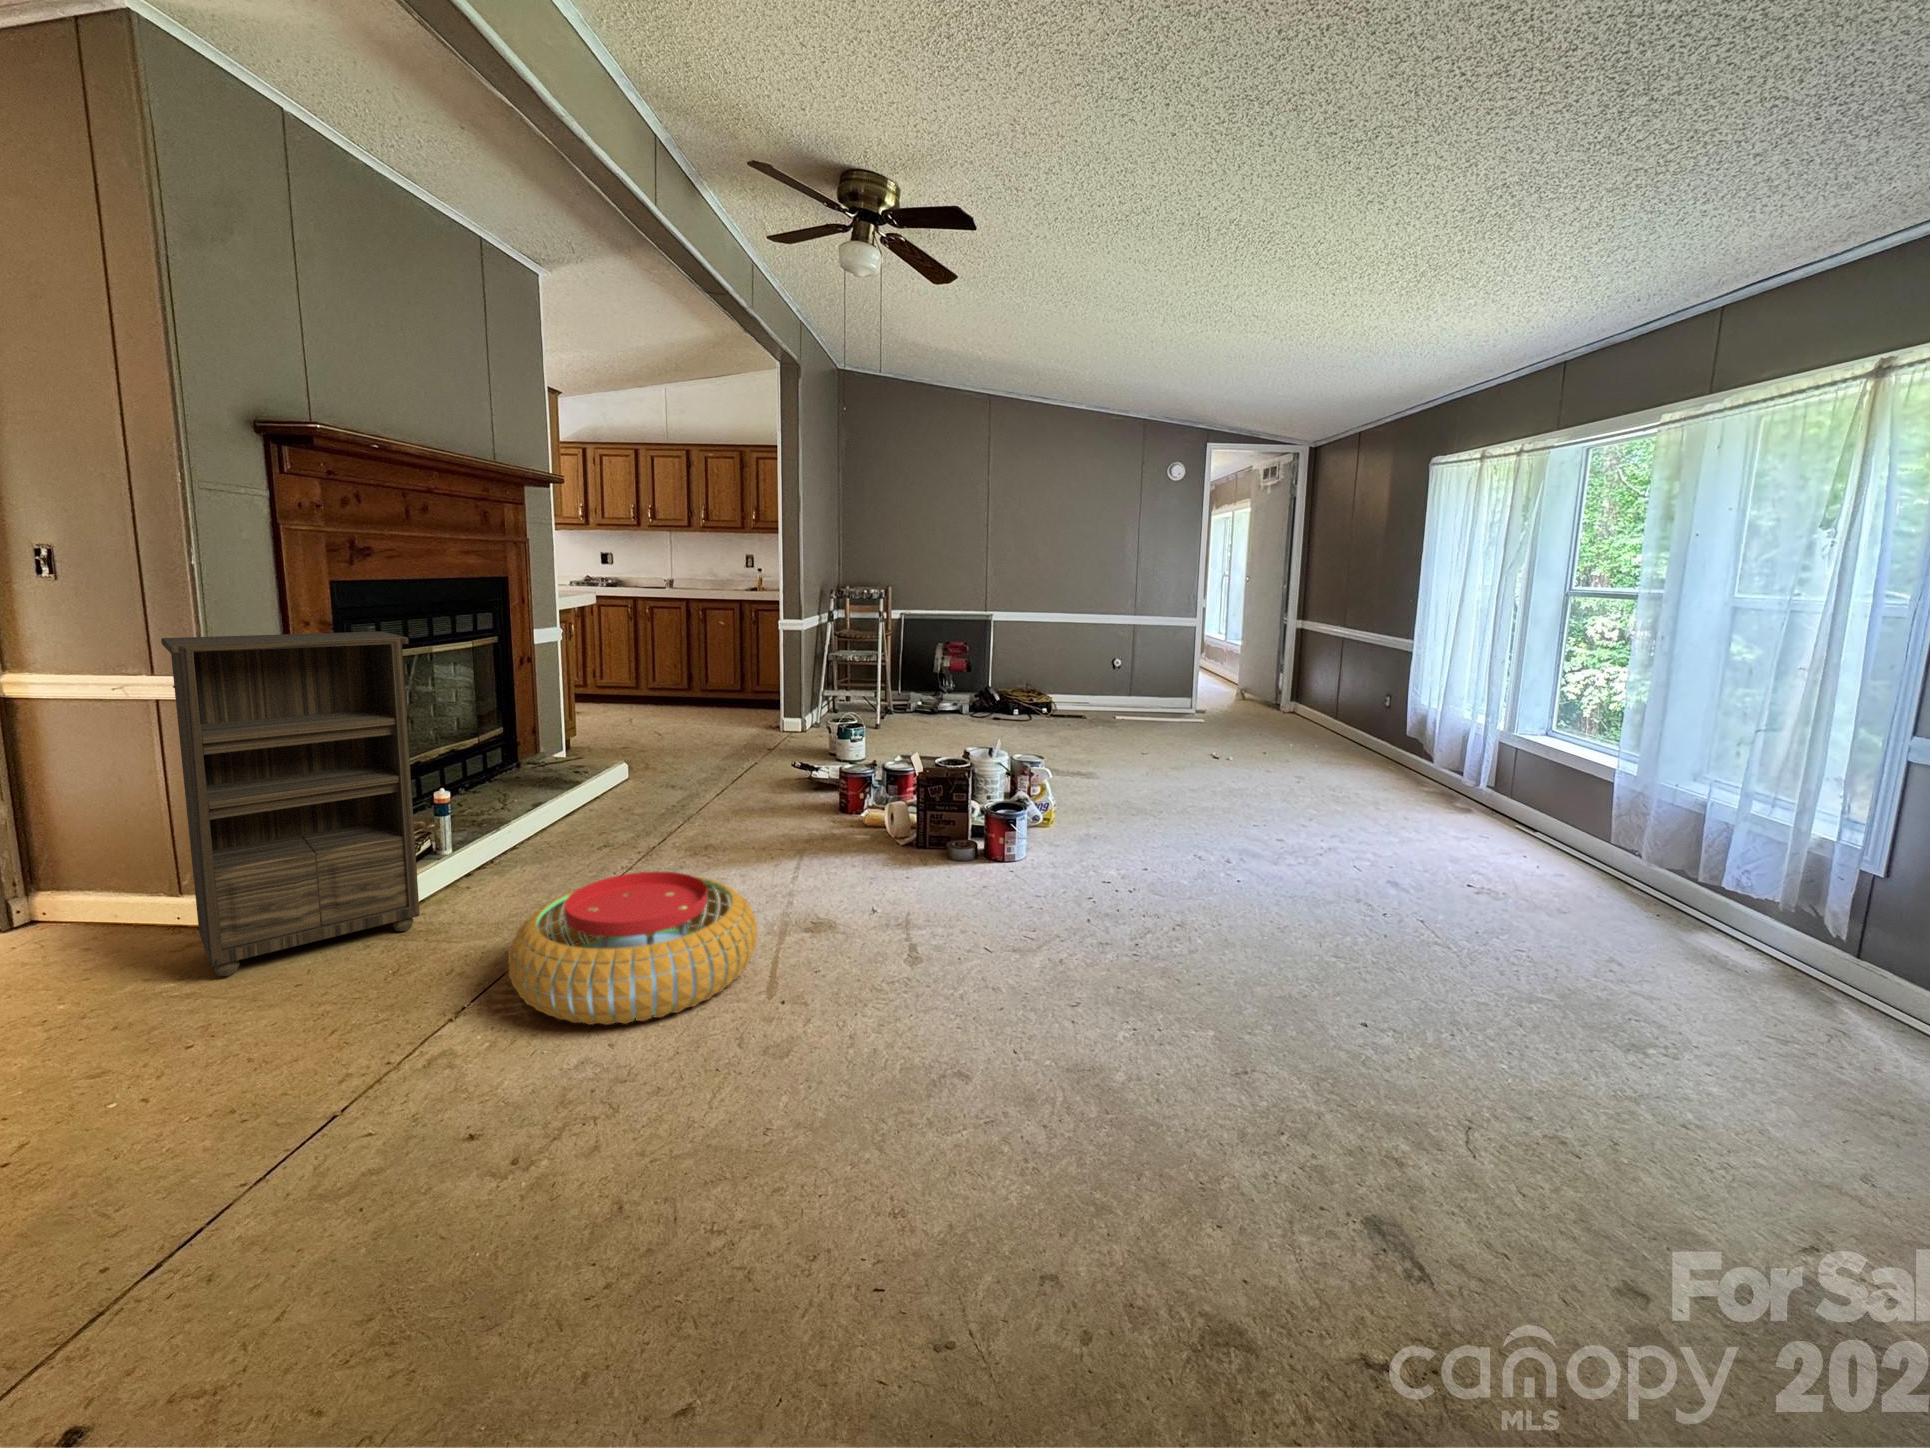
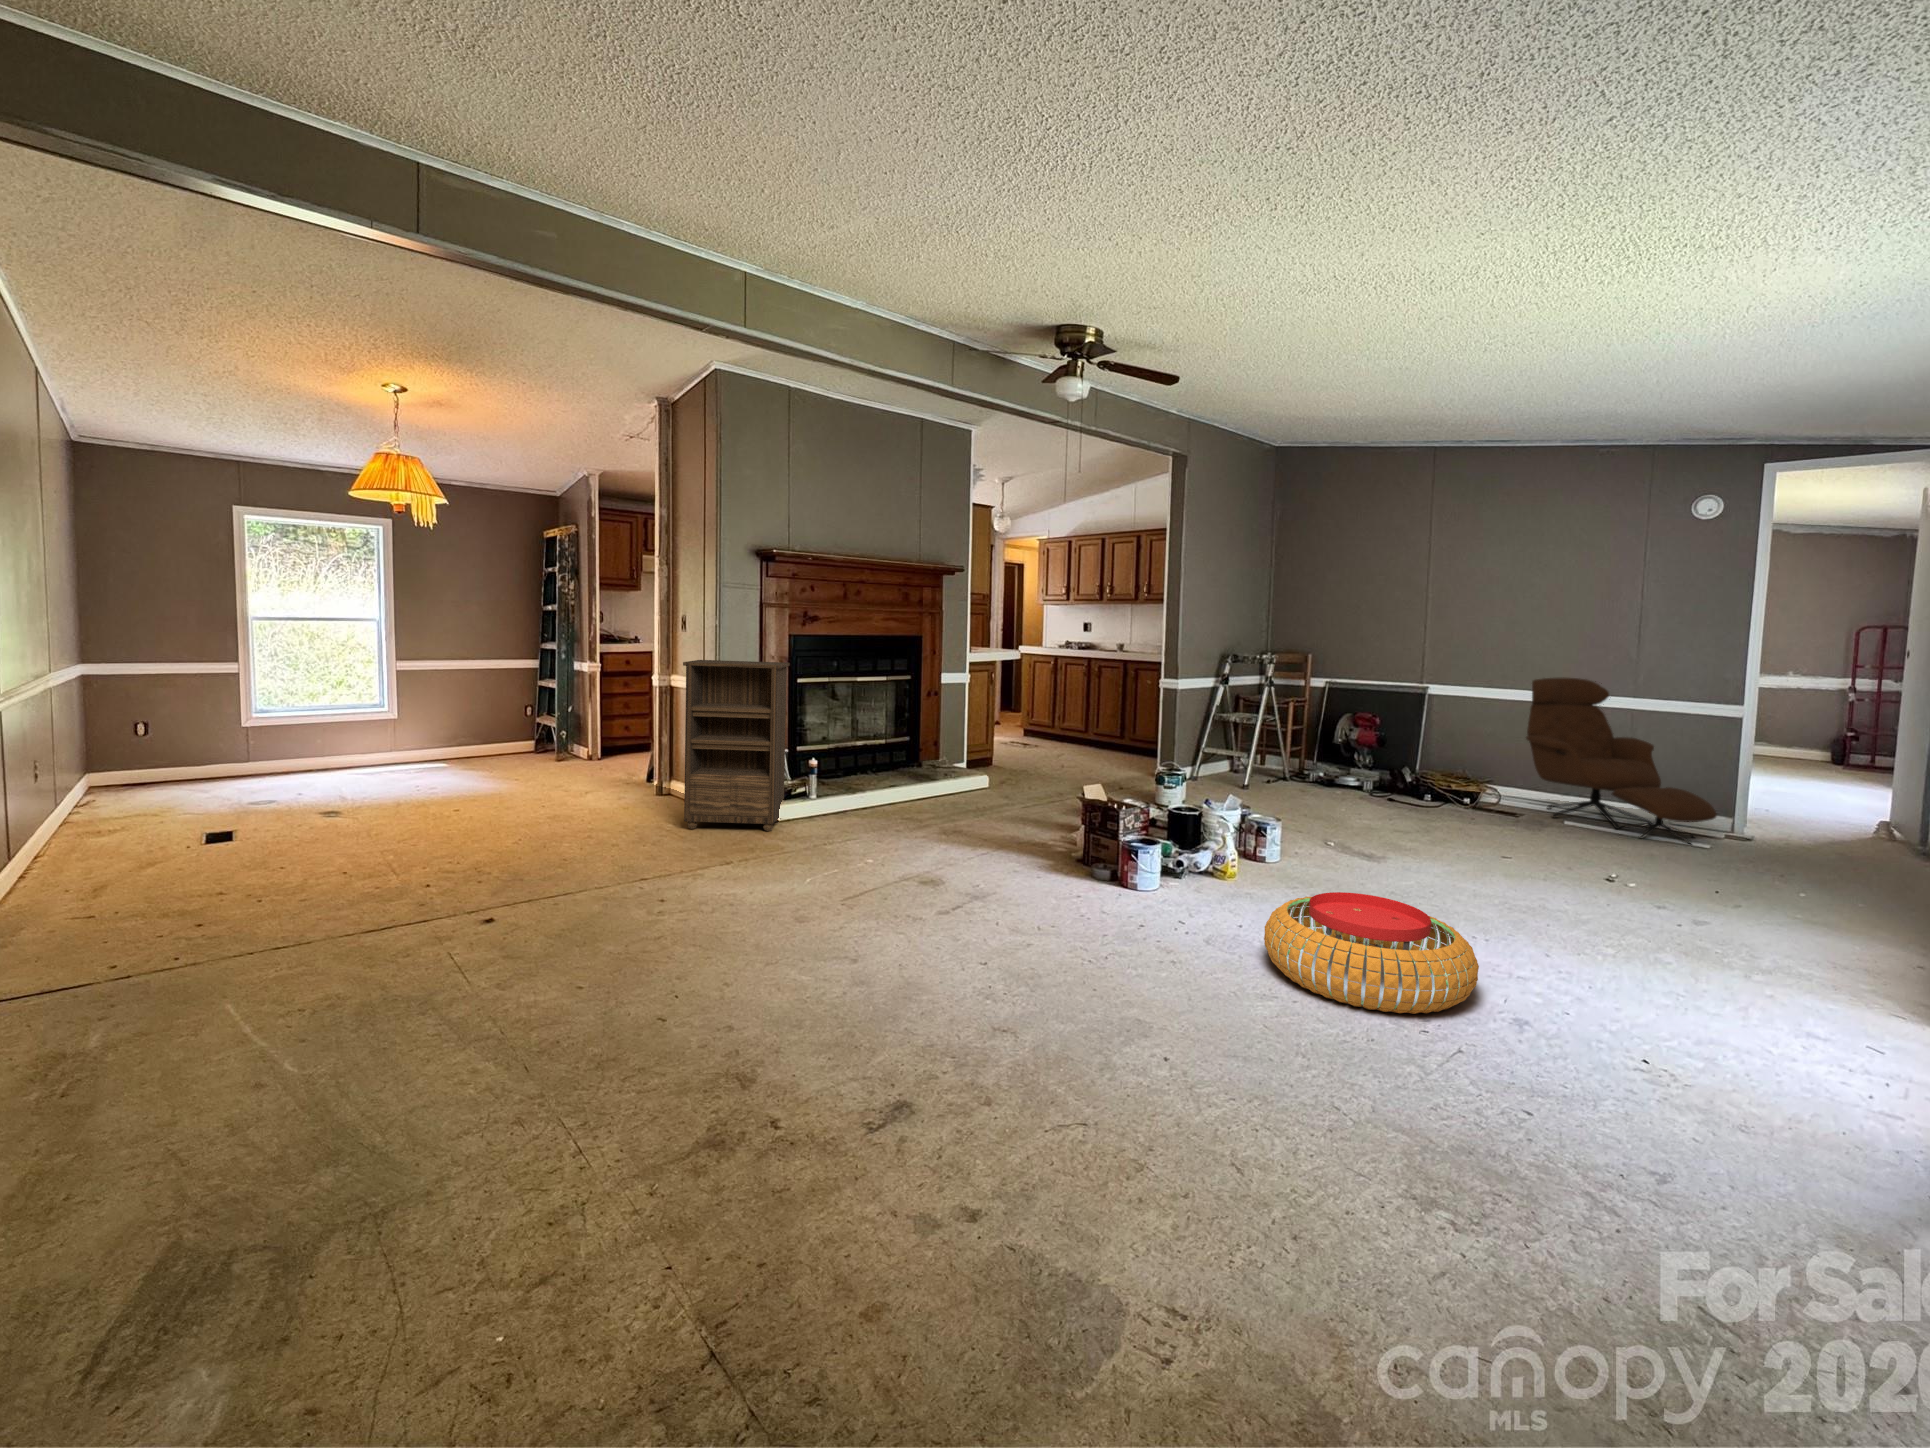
lounge chair: none [1073,600,1199,720] -> present [1526,677,1717,844]
pouf: present [508,871,757,1025] -> present [1264,892,1479,1014]

